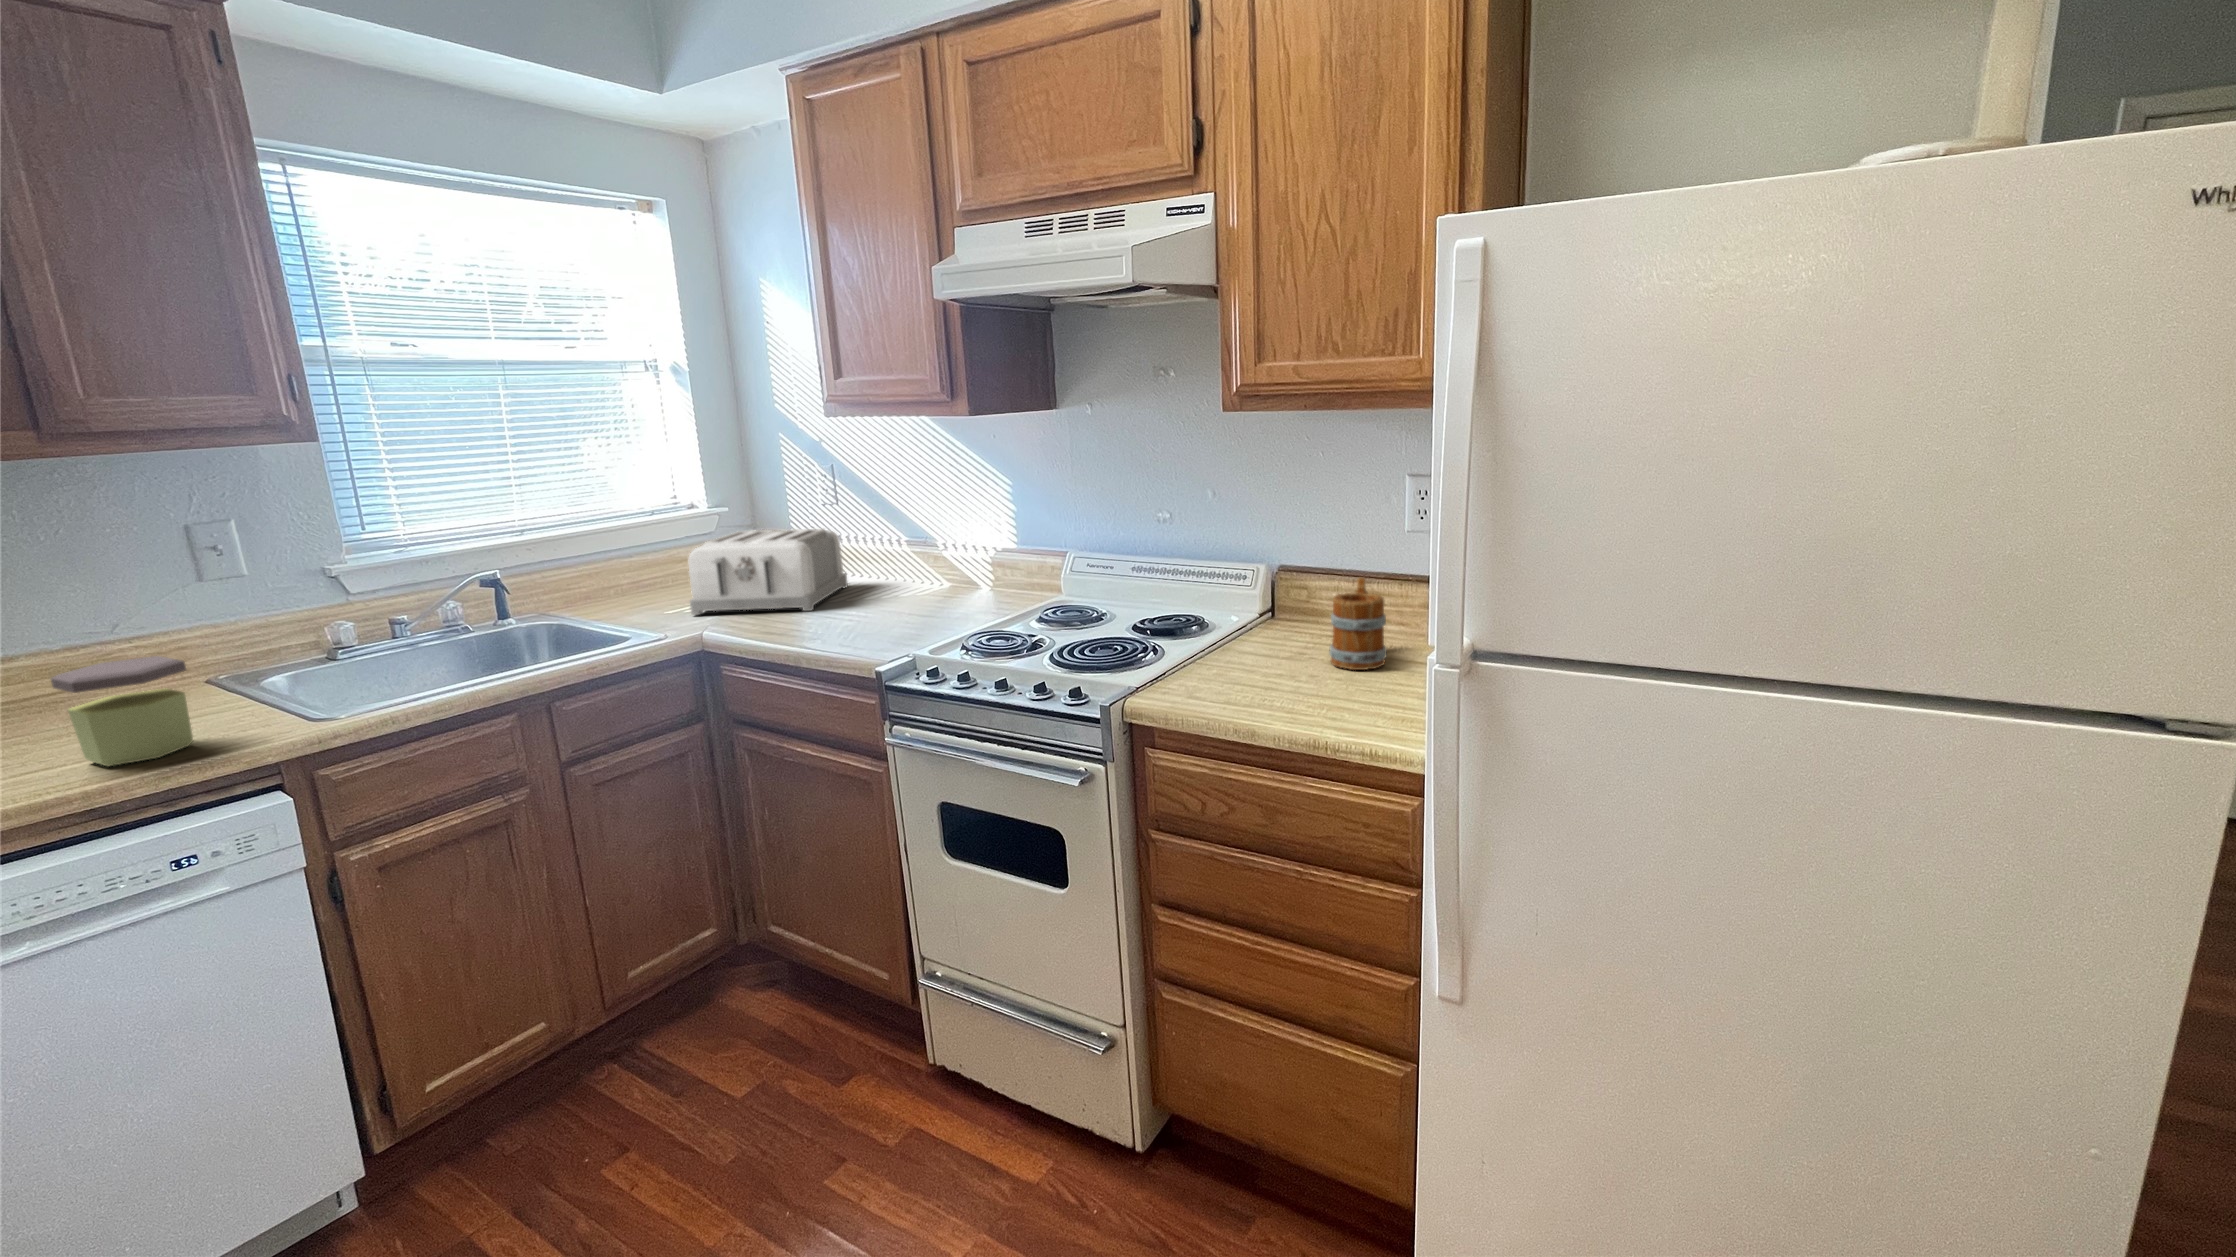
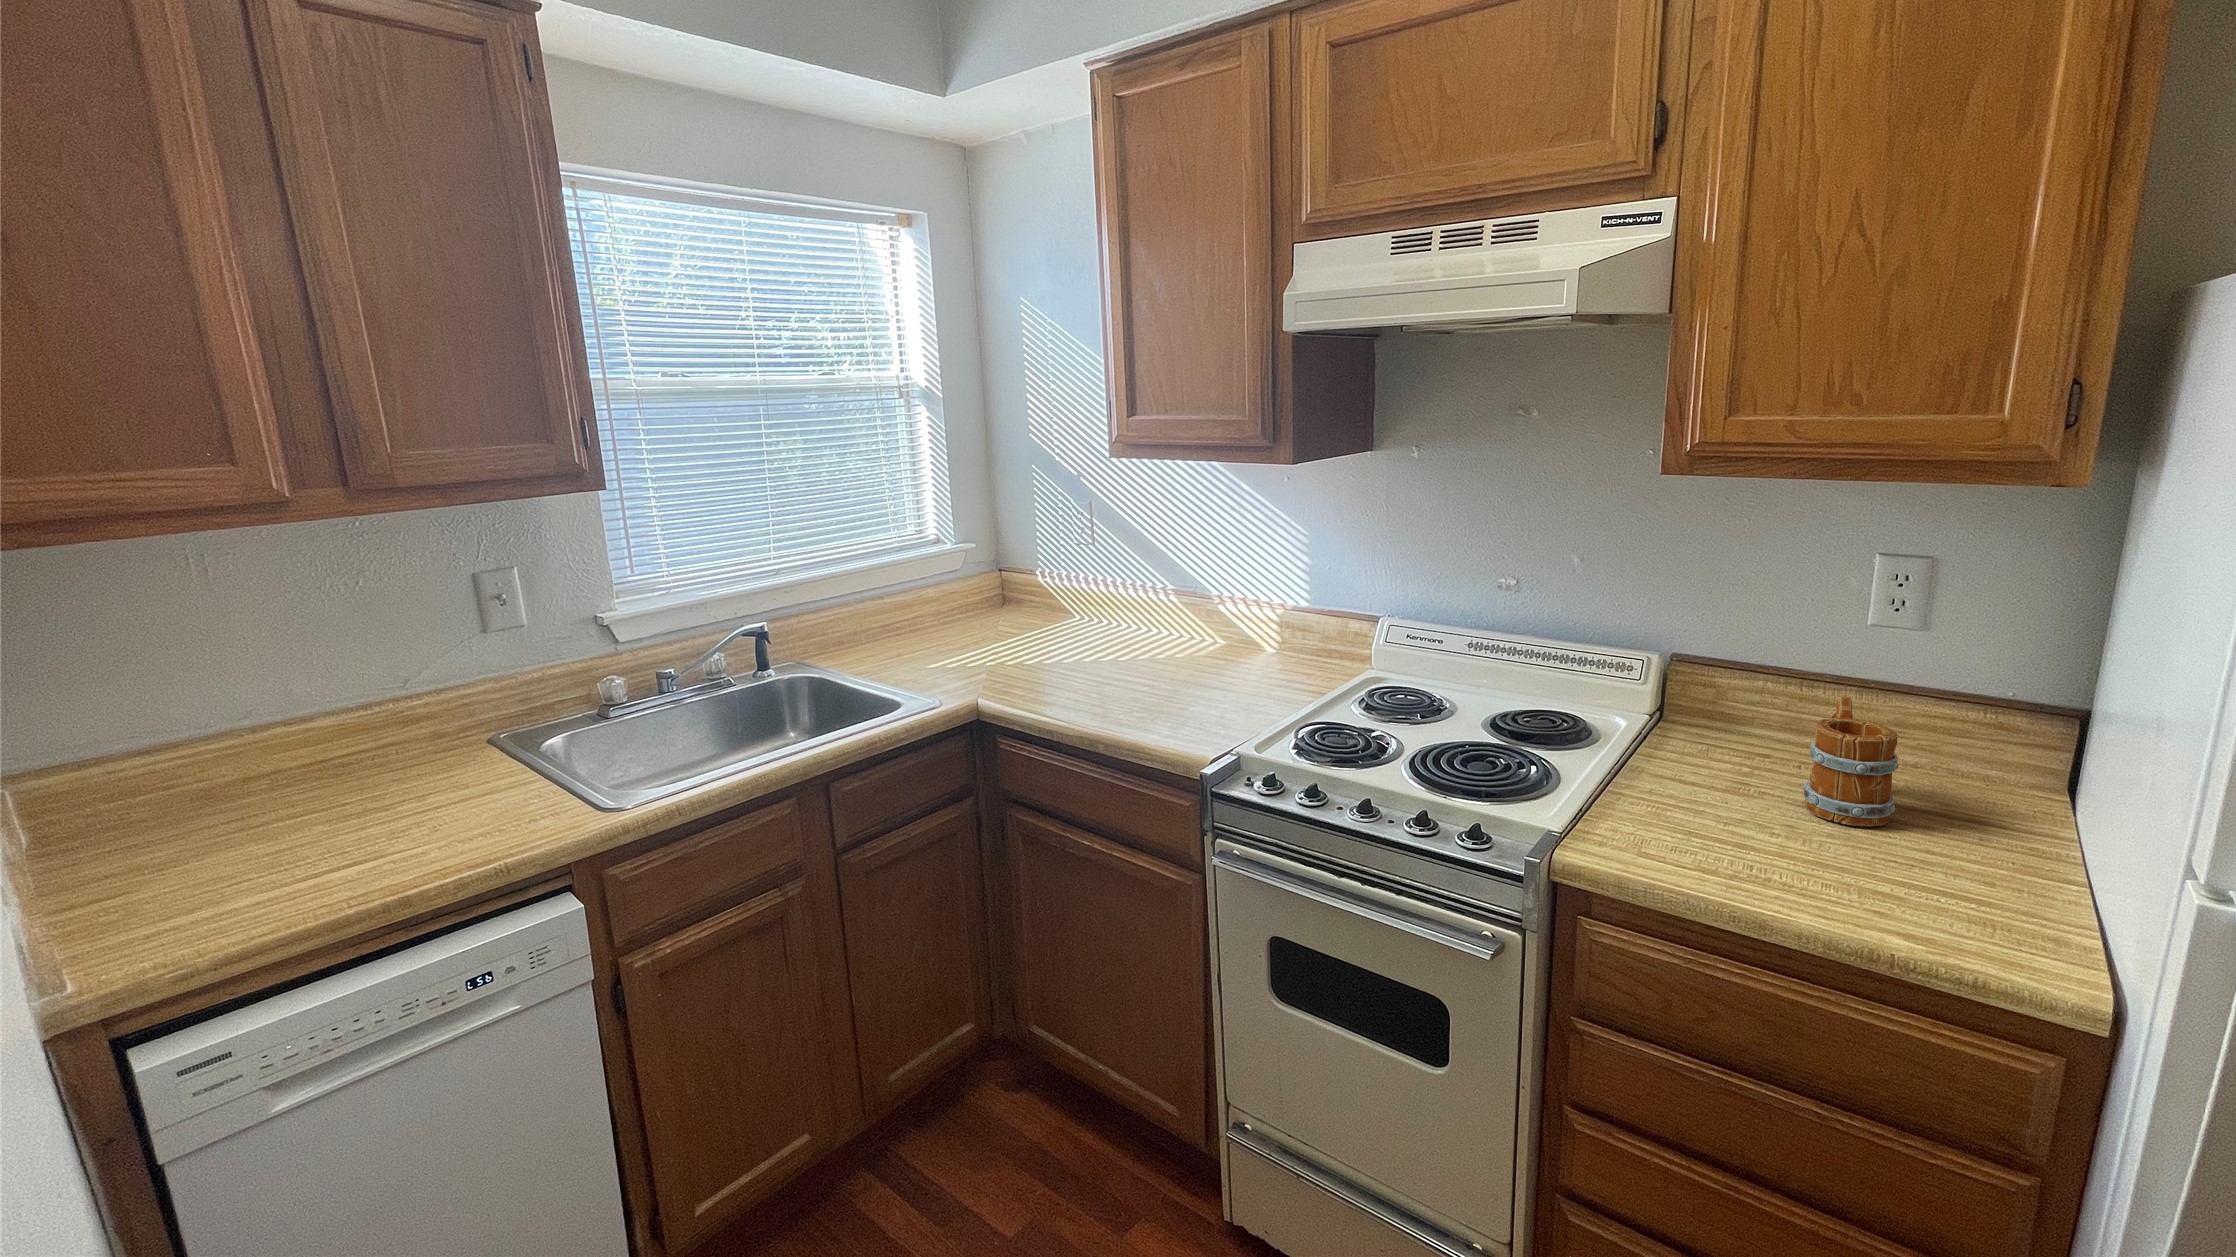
toaster: present [689,528,848,615] -> none [953,577,1109,676]
jar: present [51,656,193,766] -> none [359,734,489,861]

